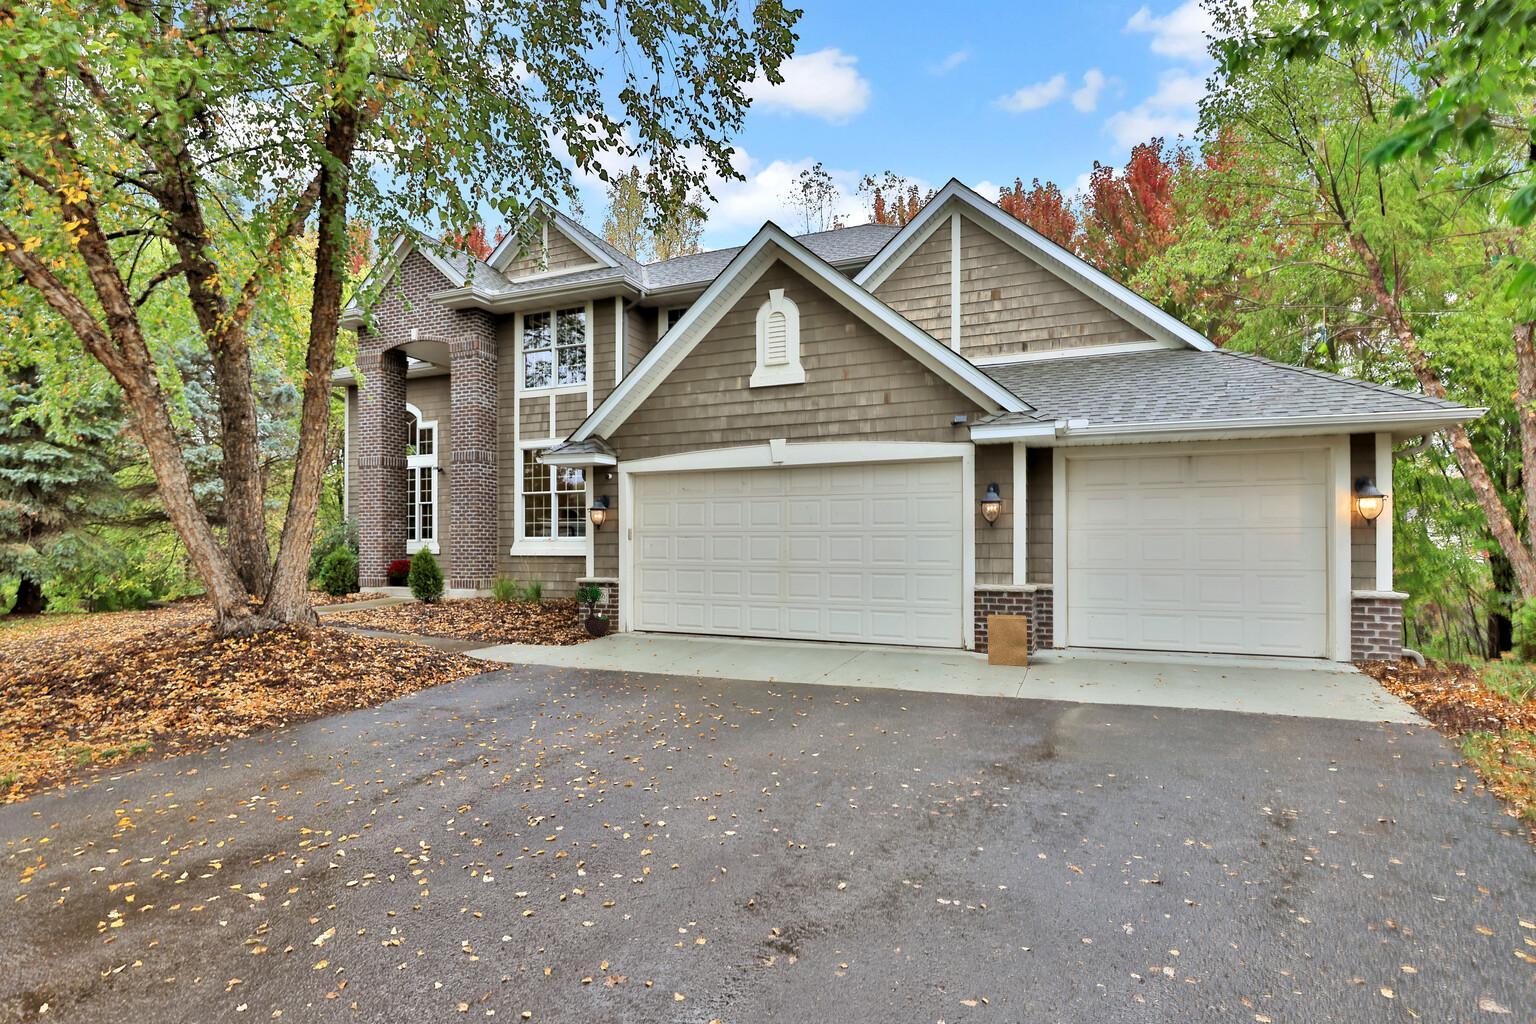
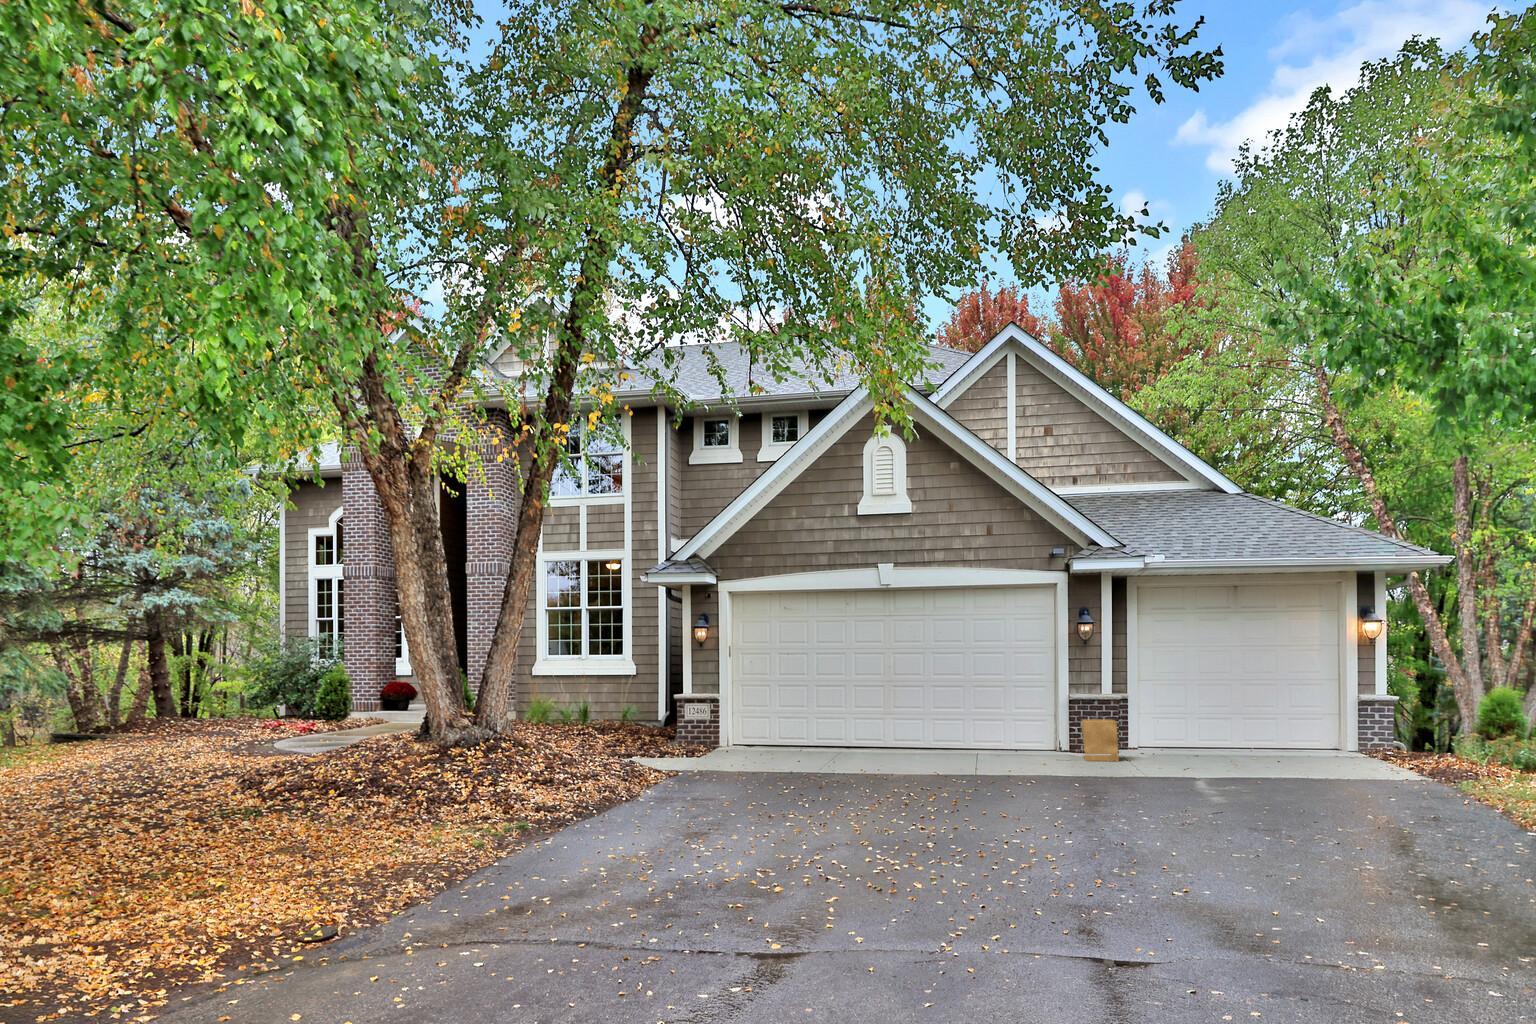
potted tree: present [576,583,610,635] -> none [679,695,711,751]

